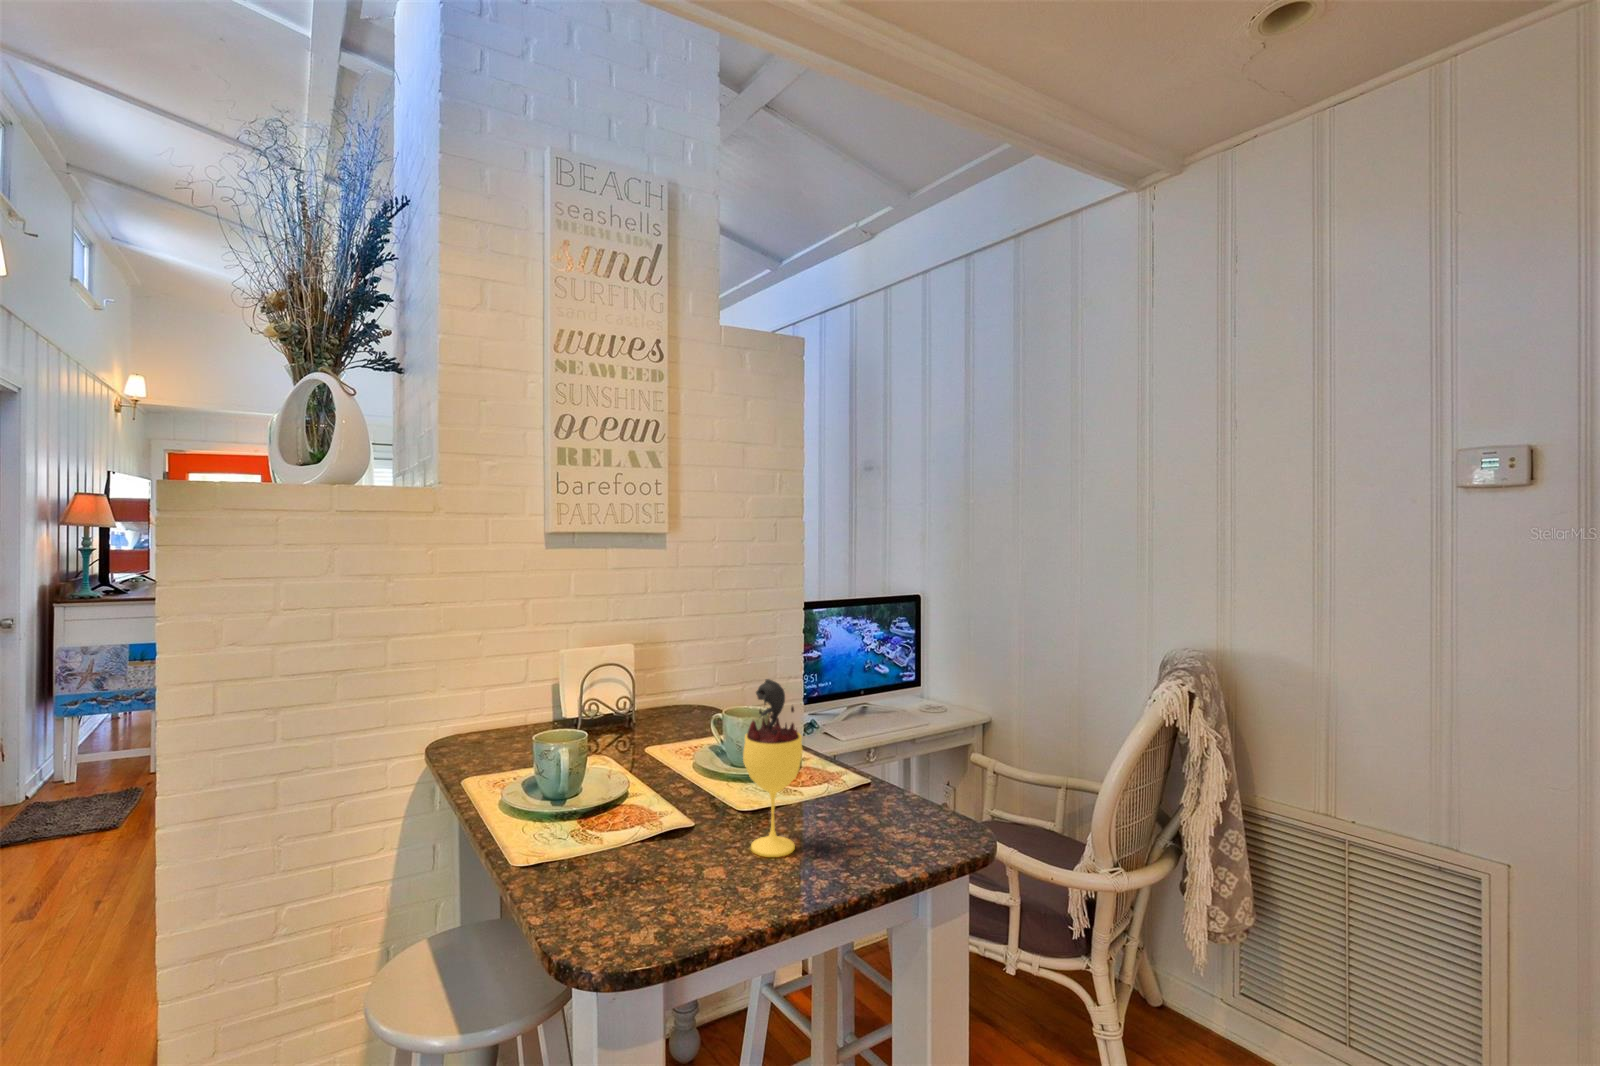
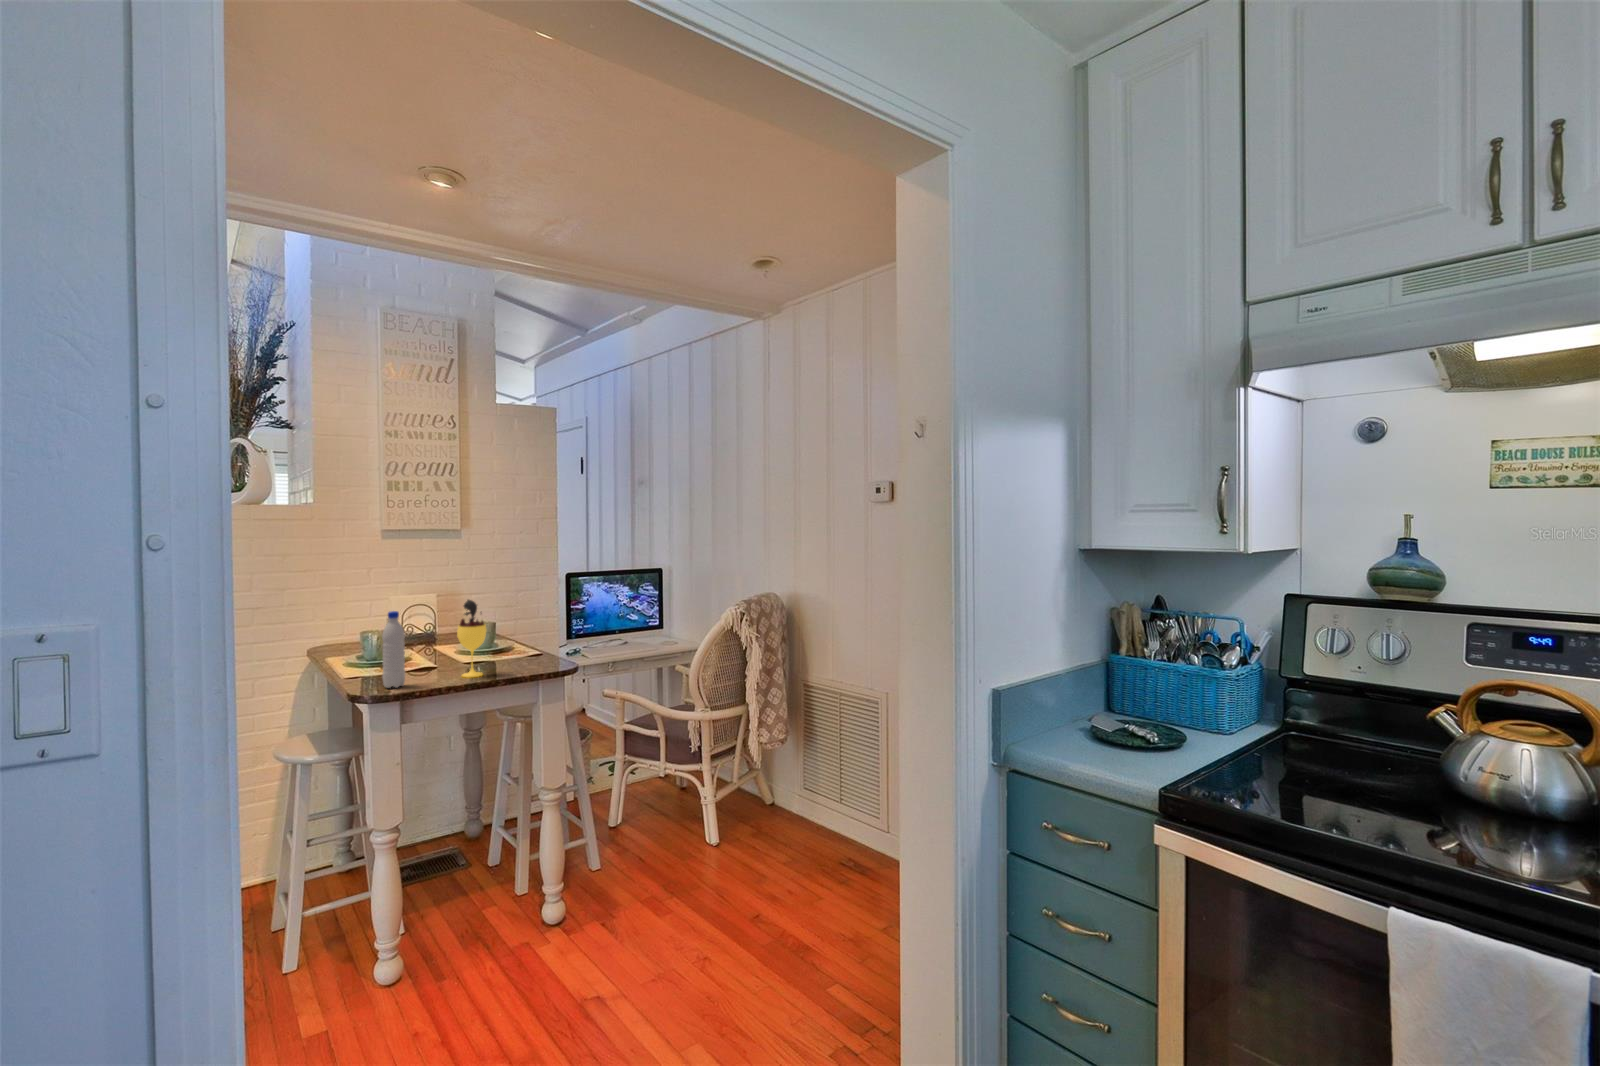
water bottle: none [601,714,650,902] -> present [382,611,405,688]

